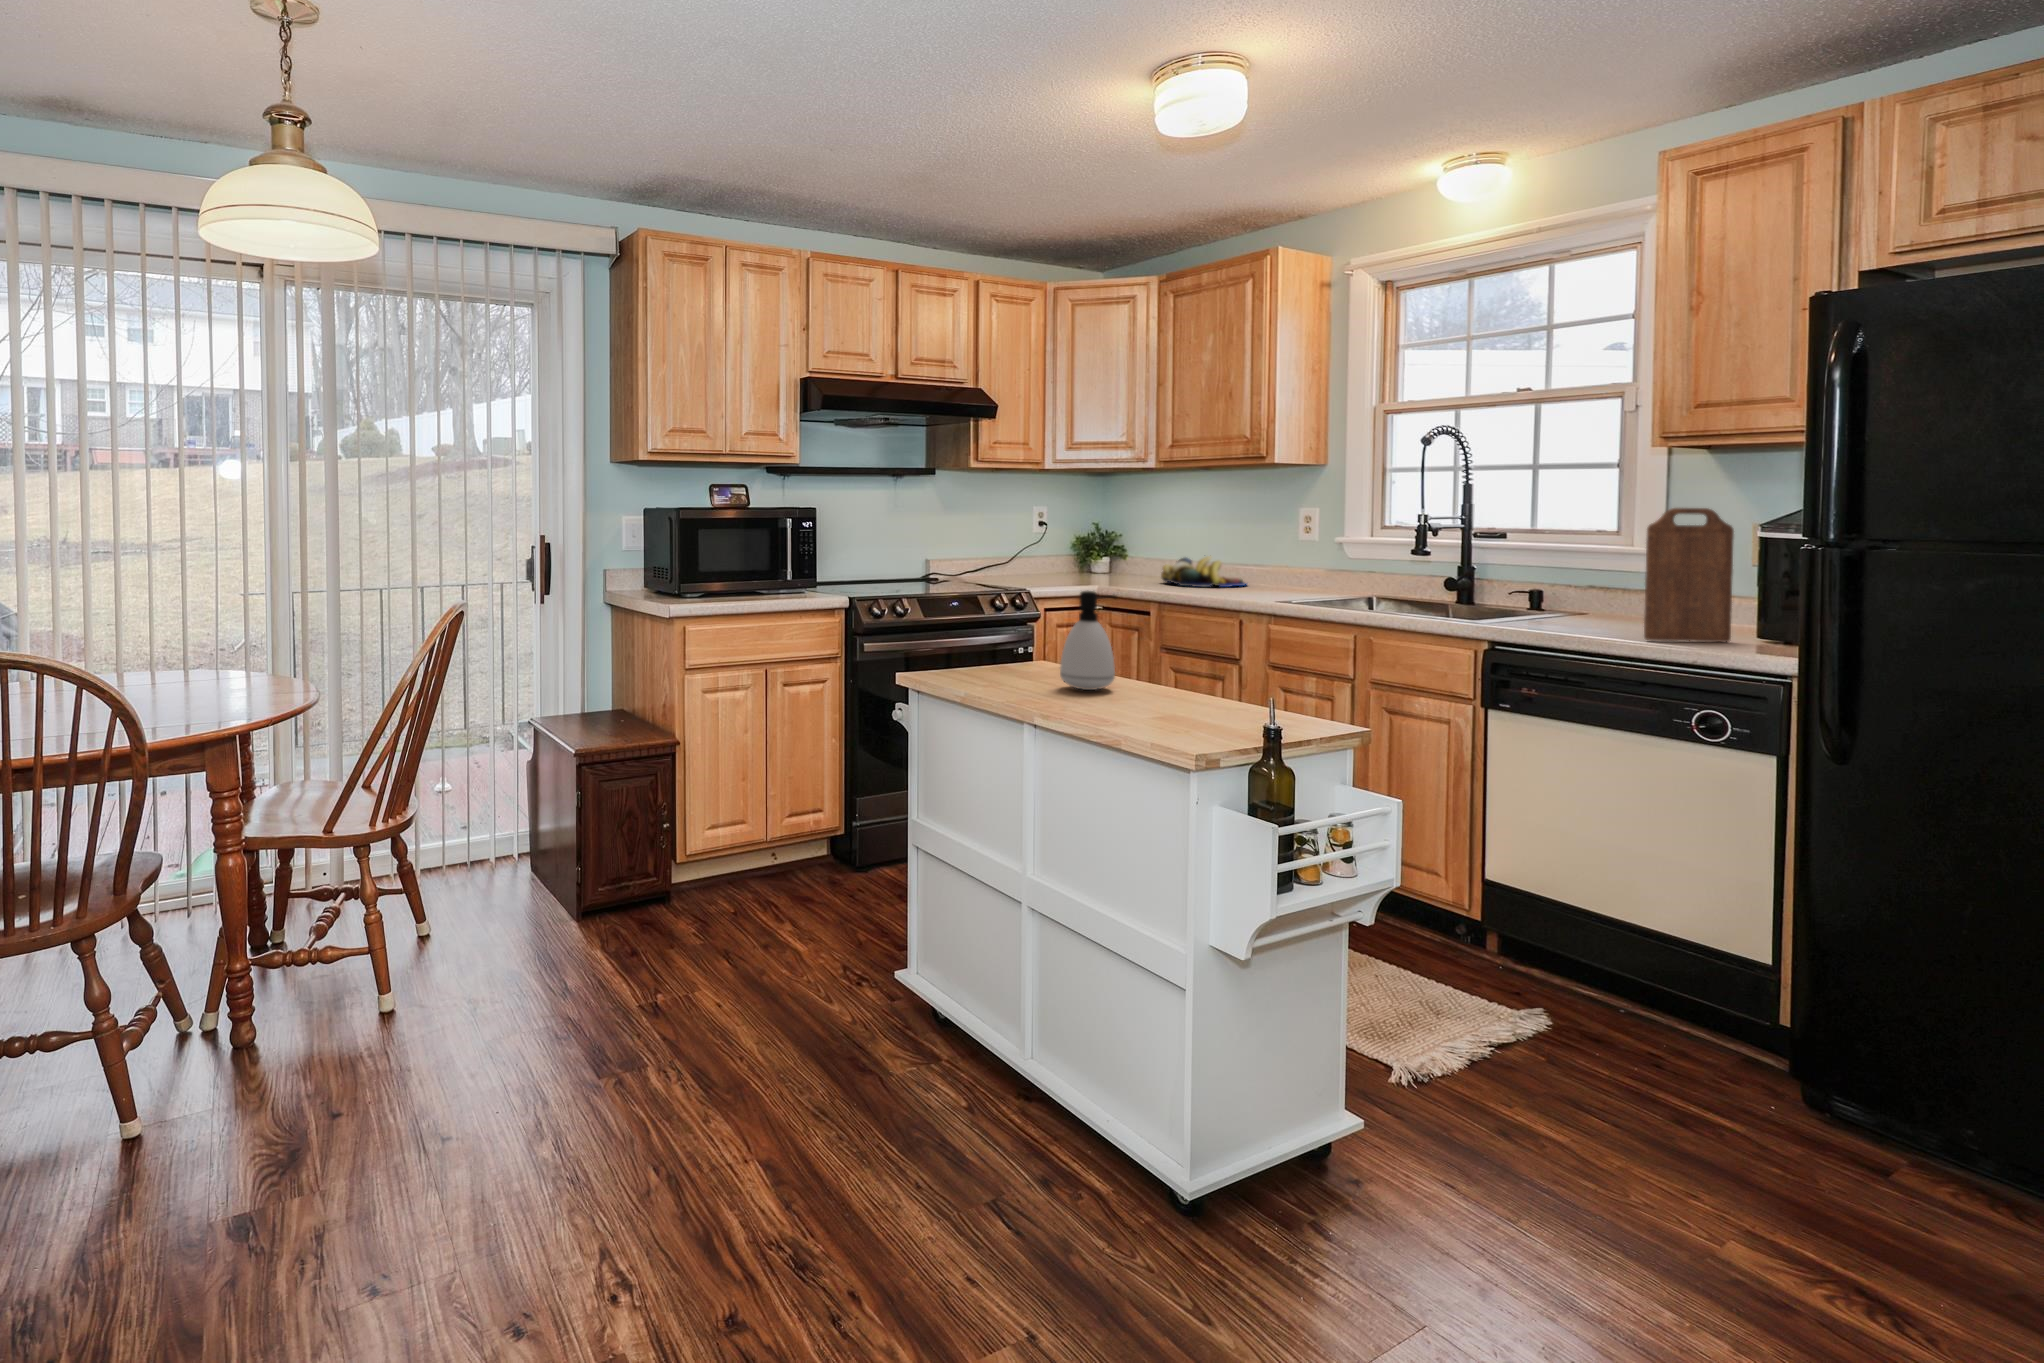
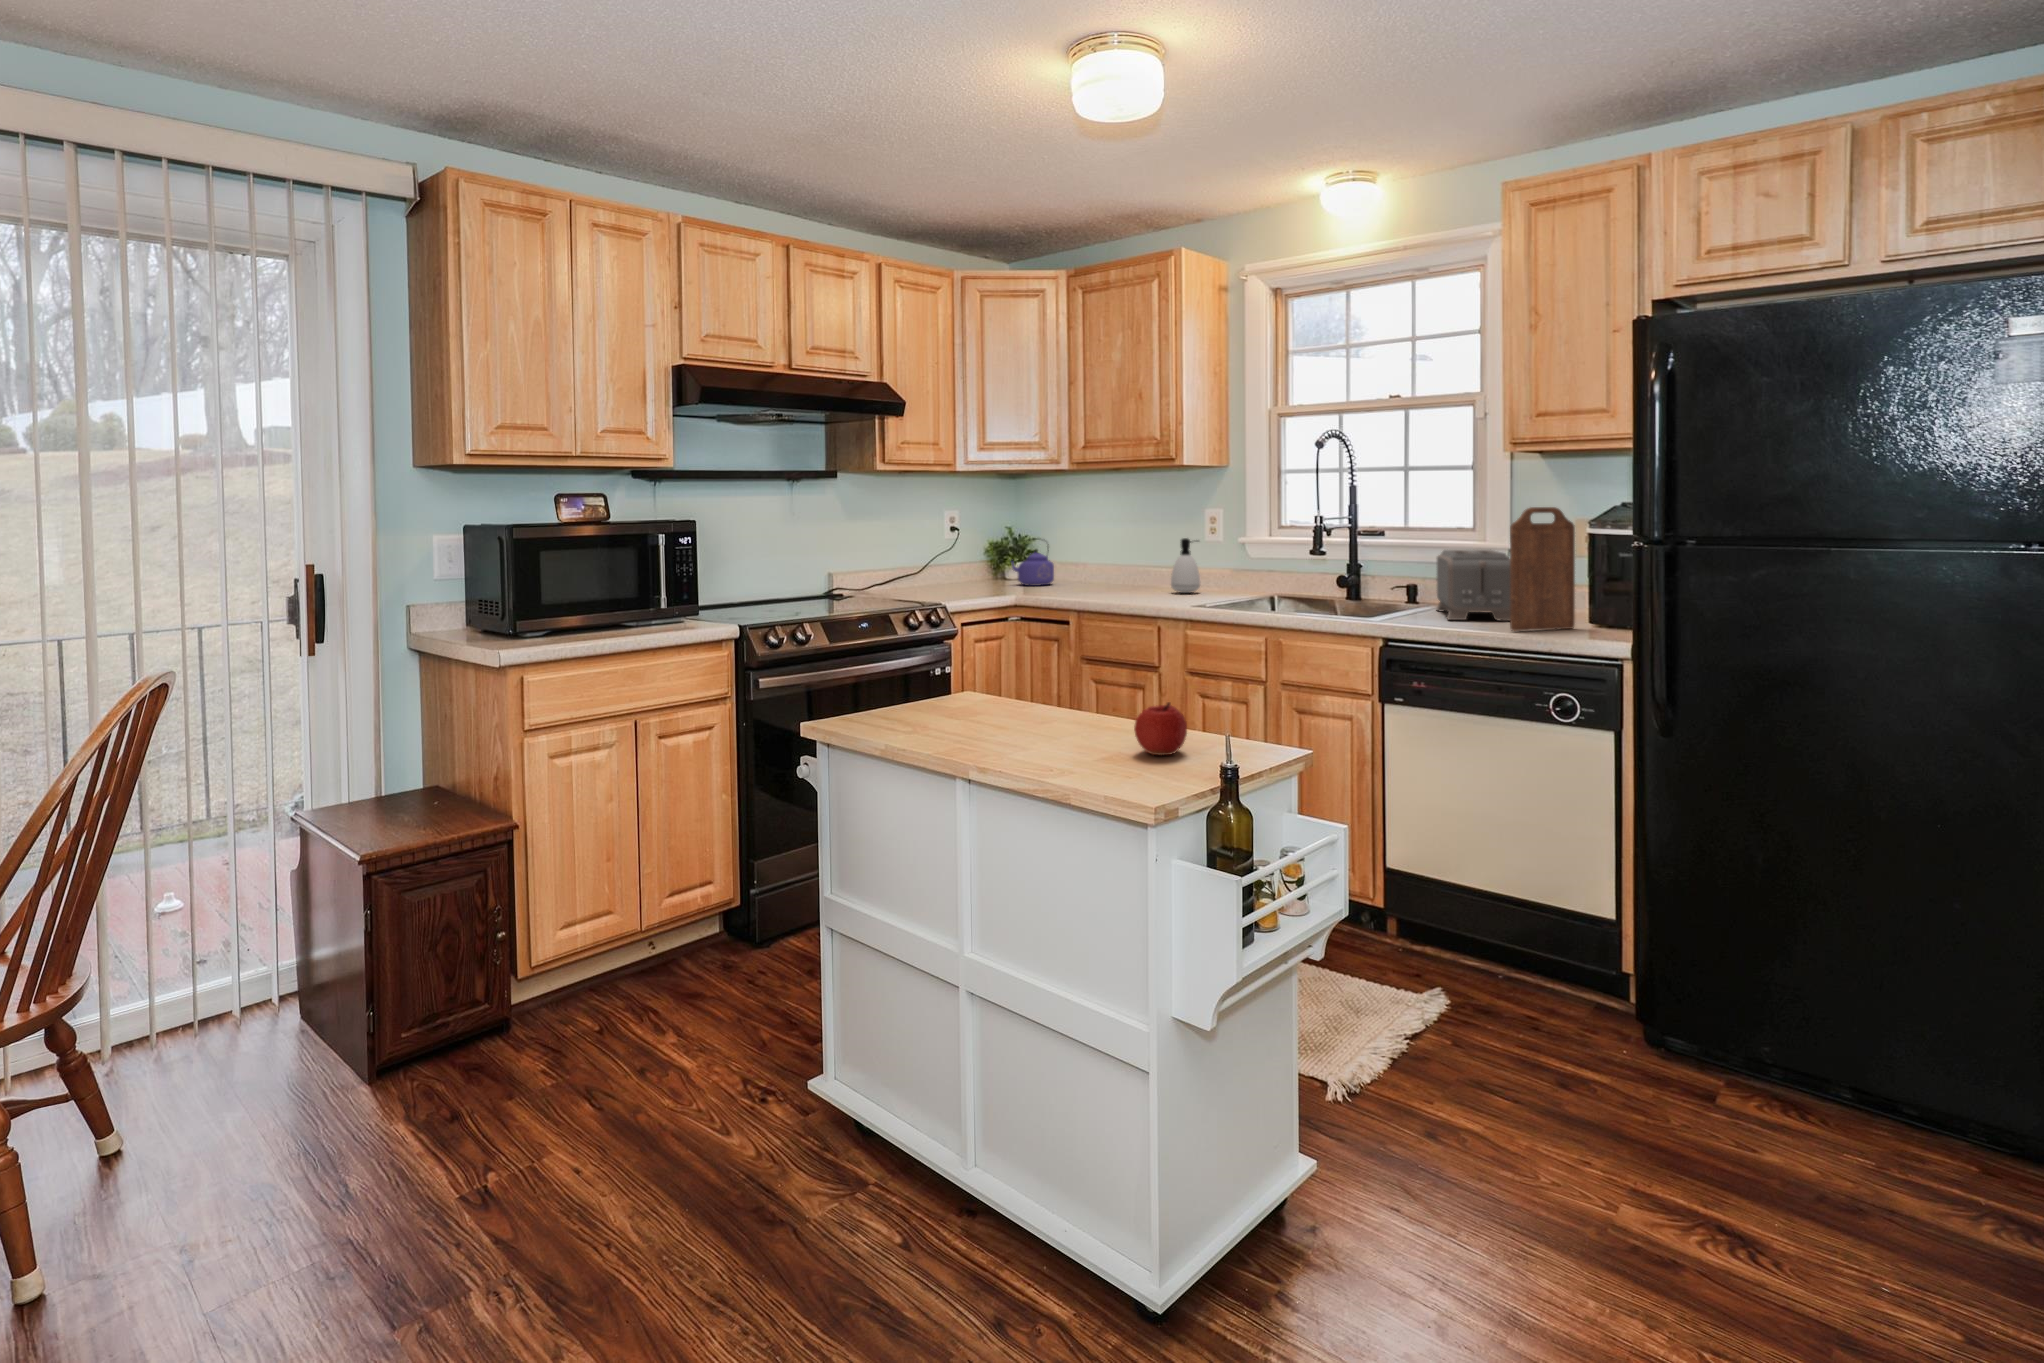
kettle: none [1096,534,1144,579] -> present [1011,550,1054,586]
toaster: none [1563,554,1658,631] -> present [1437,550,1510,621]
fruit bowl: present [1161,556,1246,587] -> none [1072,559,1156,591]
soap dispenser: present [1060,591,1116,690] -> present [1171,538,1200,593]
apple: none [1187,670,1239,718] -> present [1134,702,1187,755]

